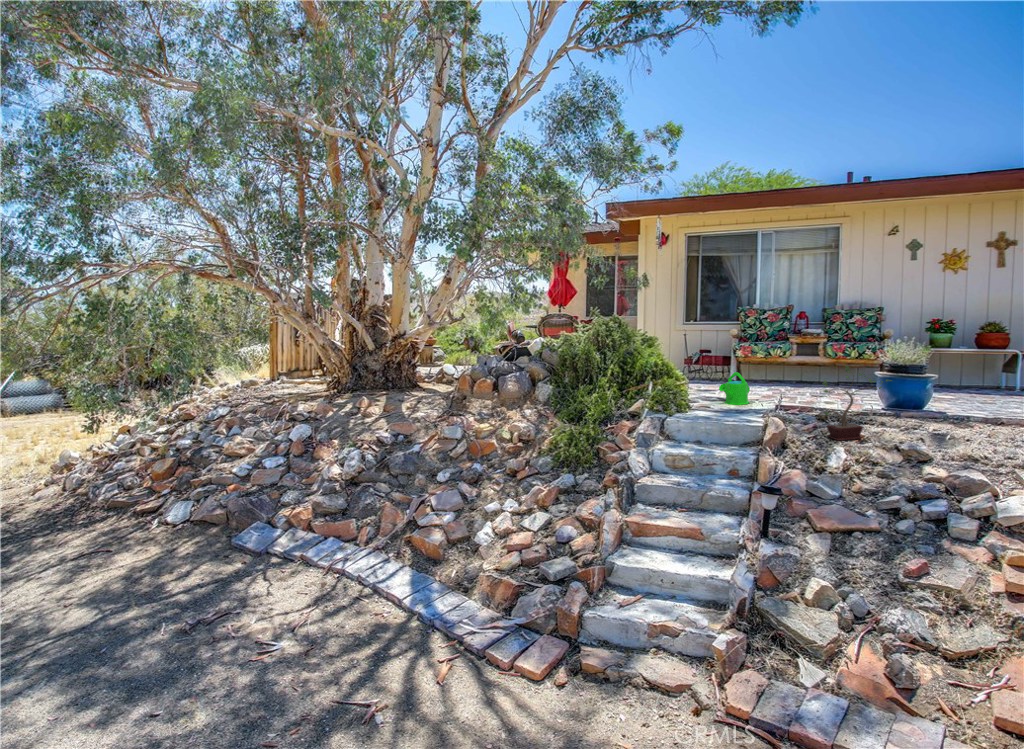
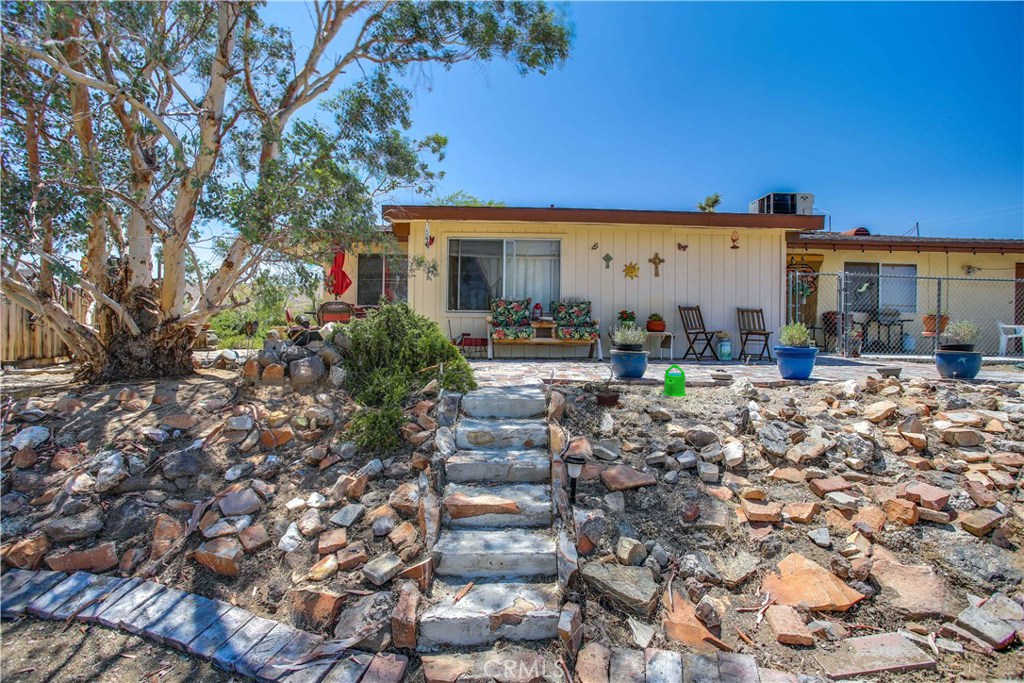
watering can: present [719,372,750,405] -> present [663,364,686,396]

